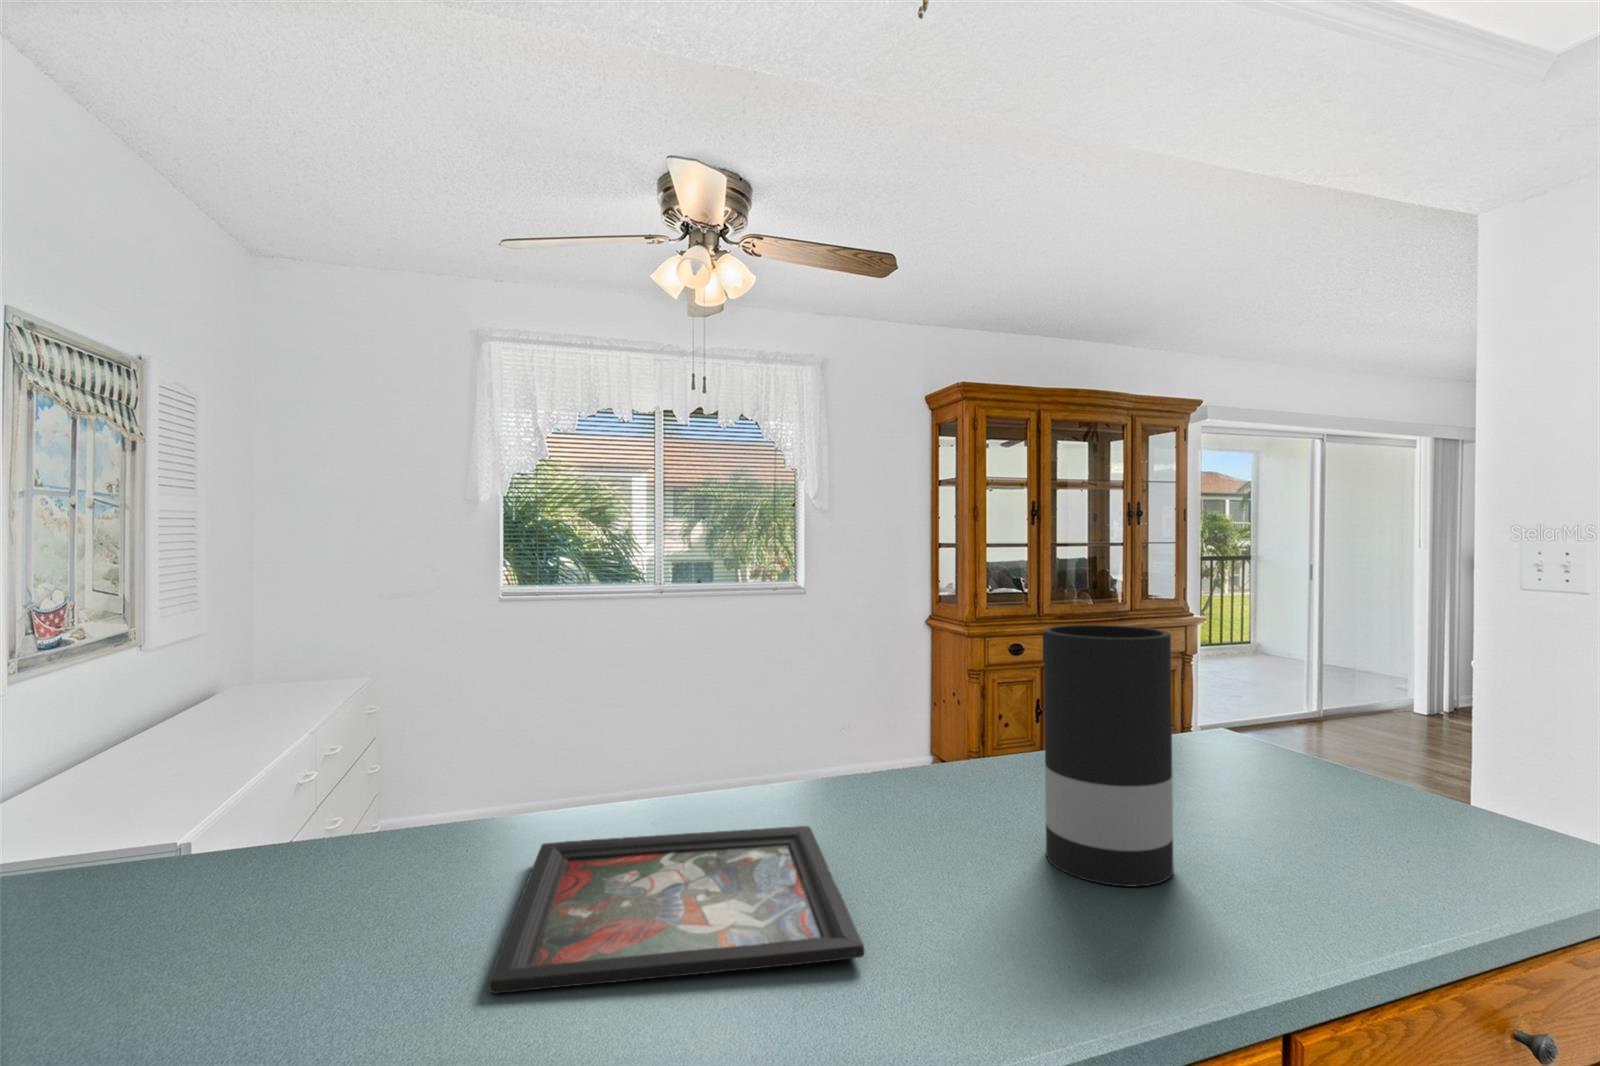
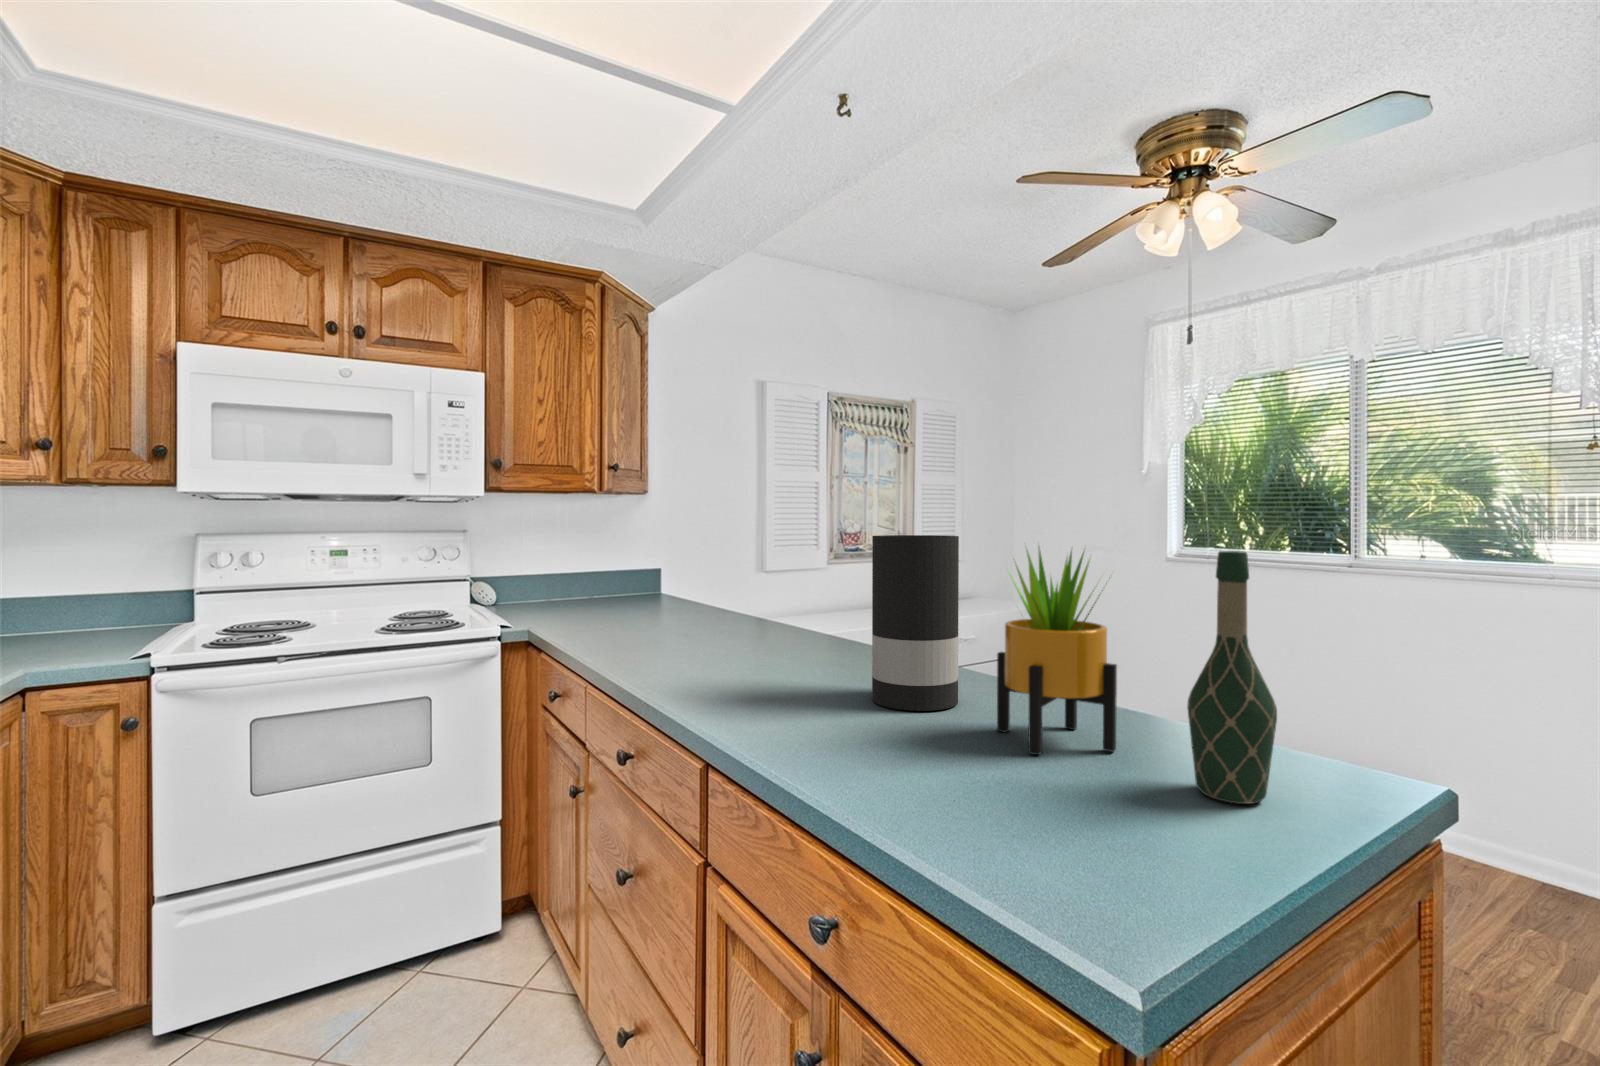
wine bottle: none [1375,623,1456,830] -> present [1187,551,1277,804]
potted plant: none [1205,624,1349,859] -> present [997,549,1117,755]
decorative tray: present [488,826,865,994] -> none [675,627,845,667]

